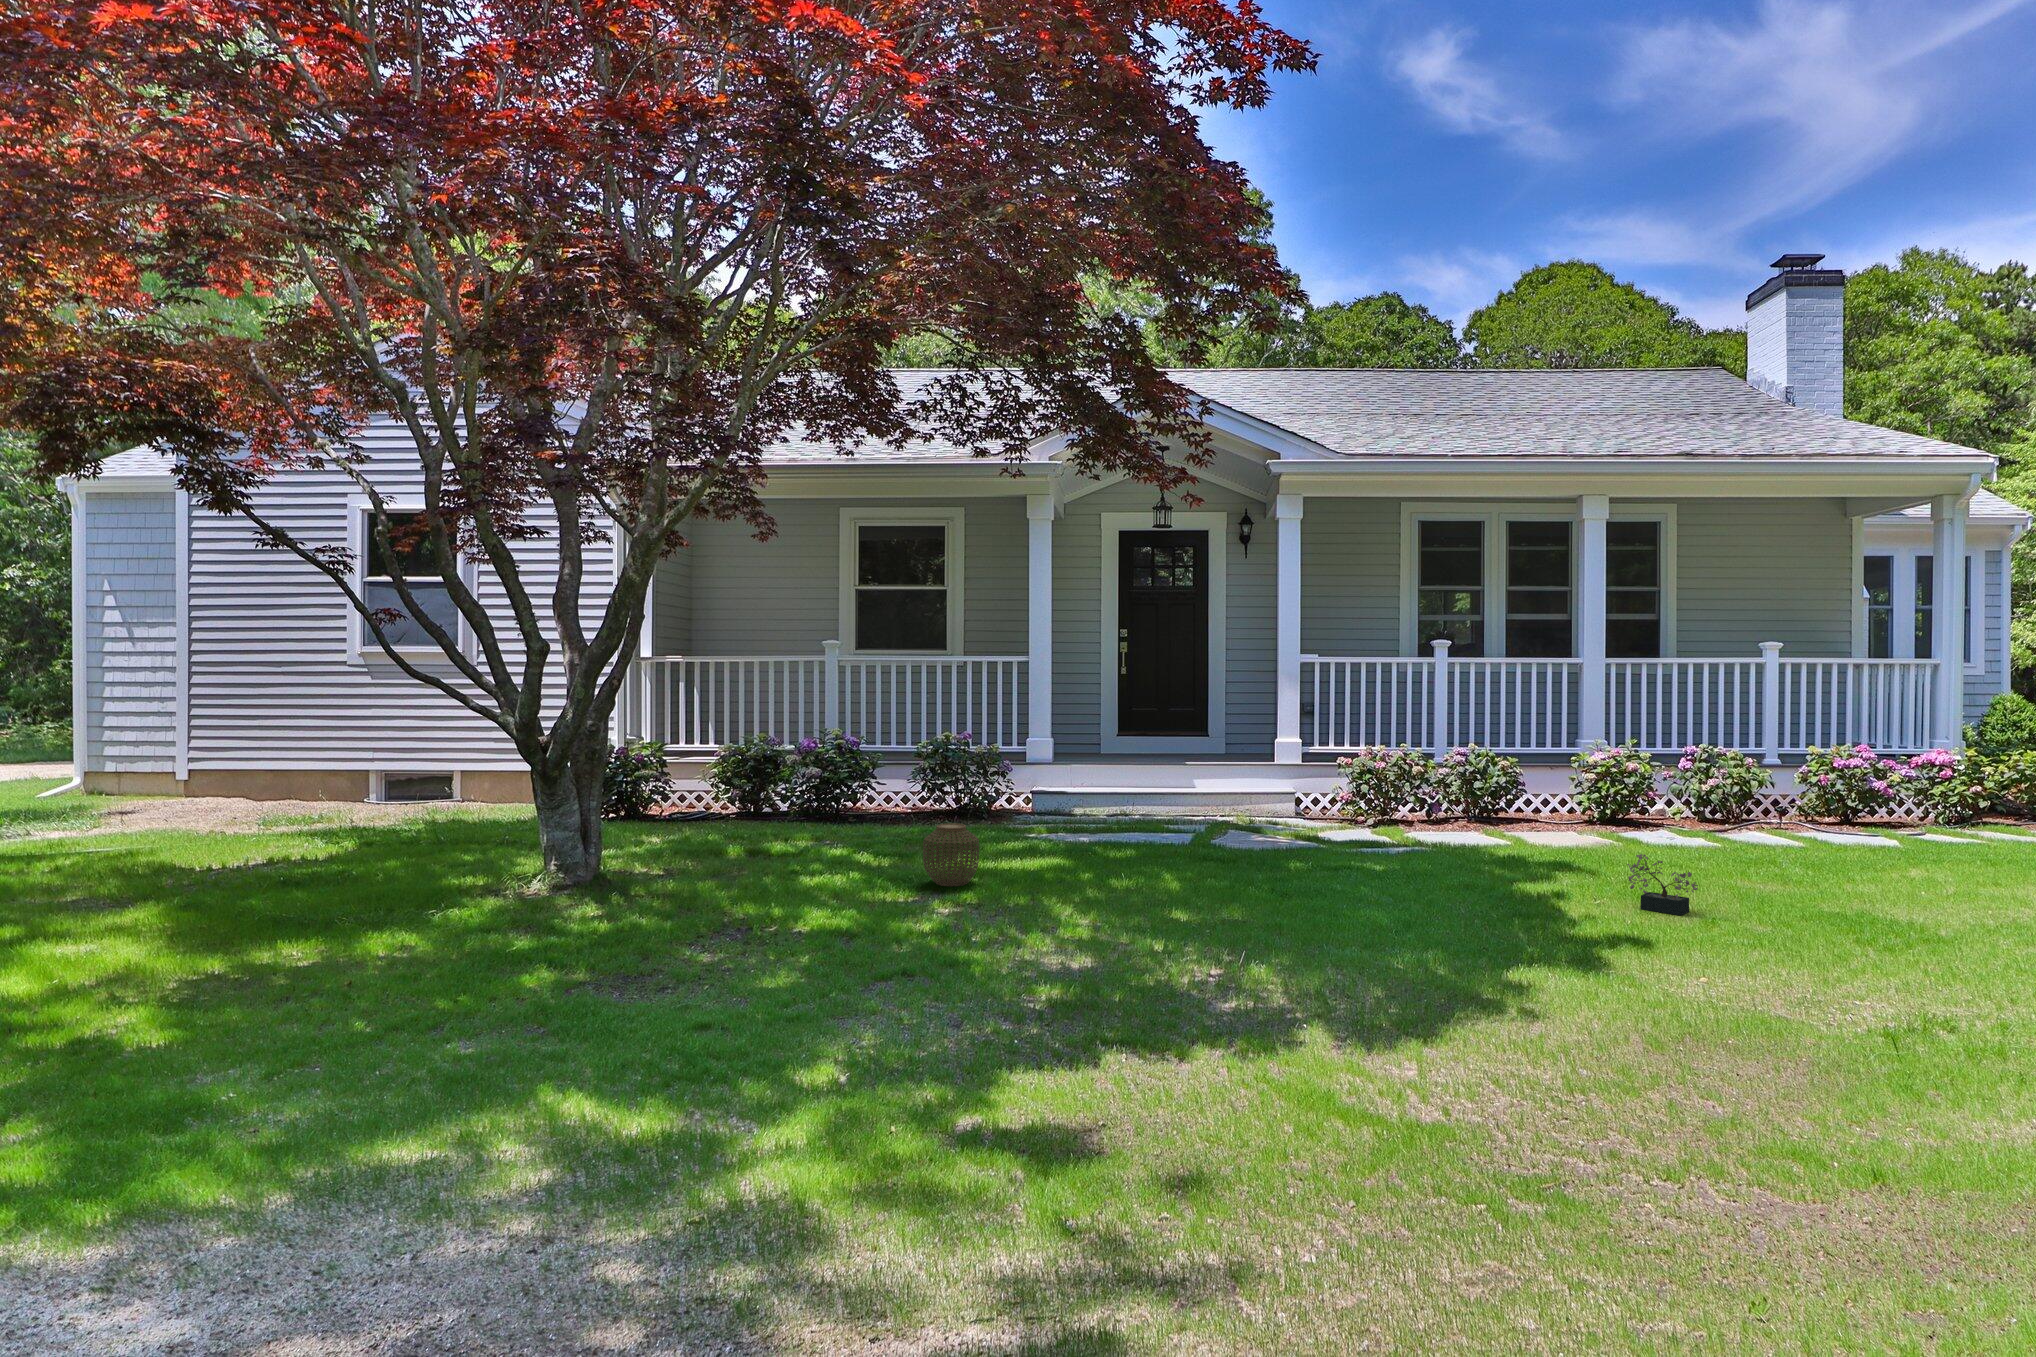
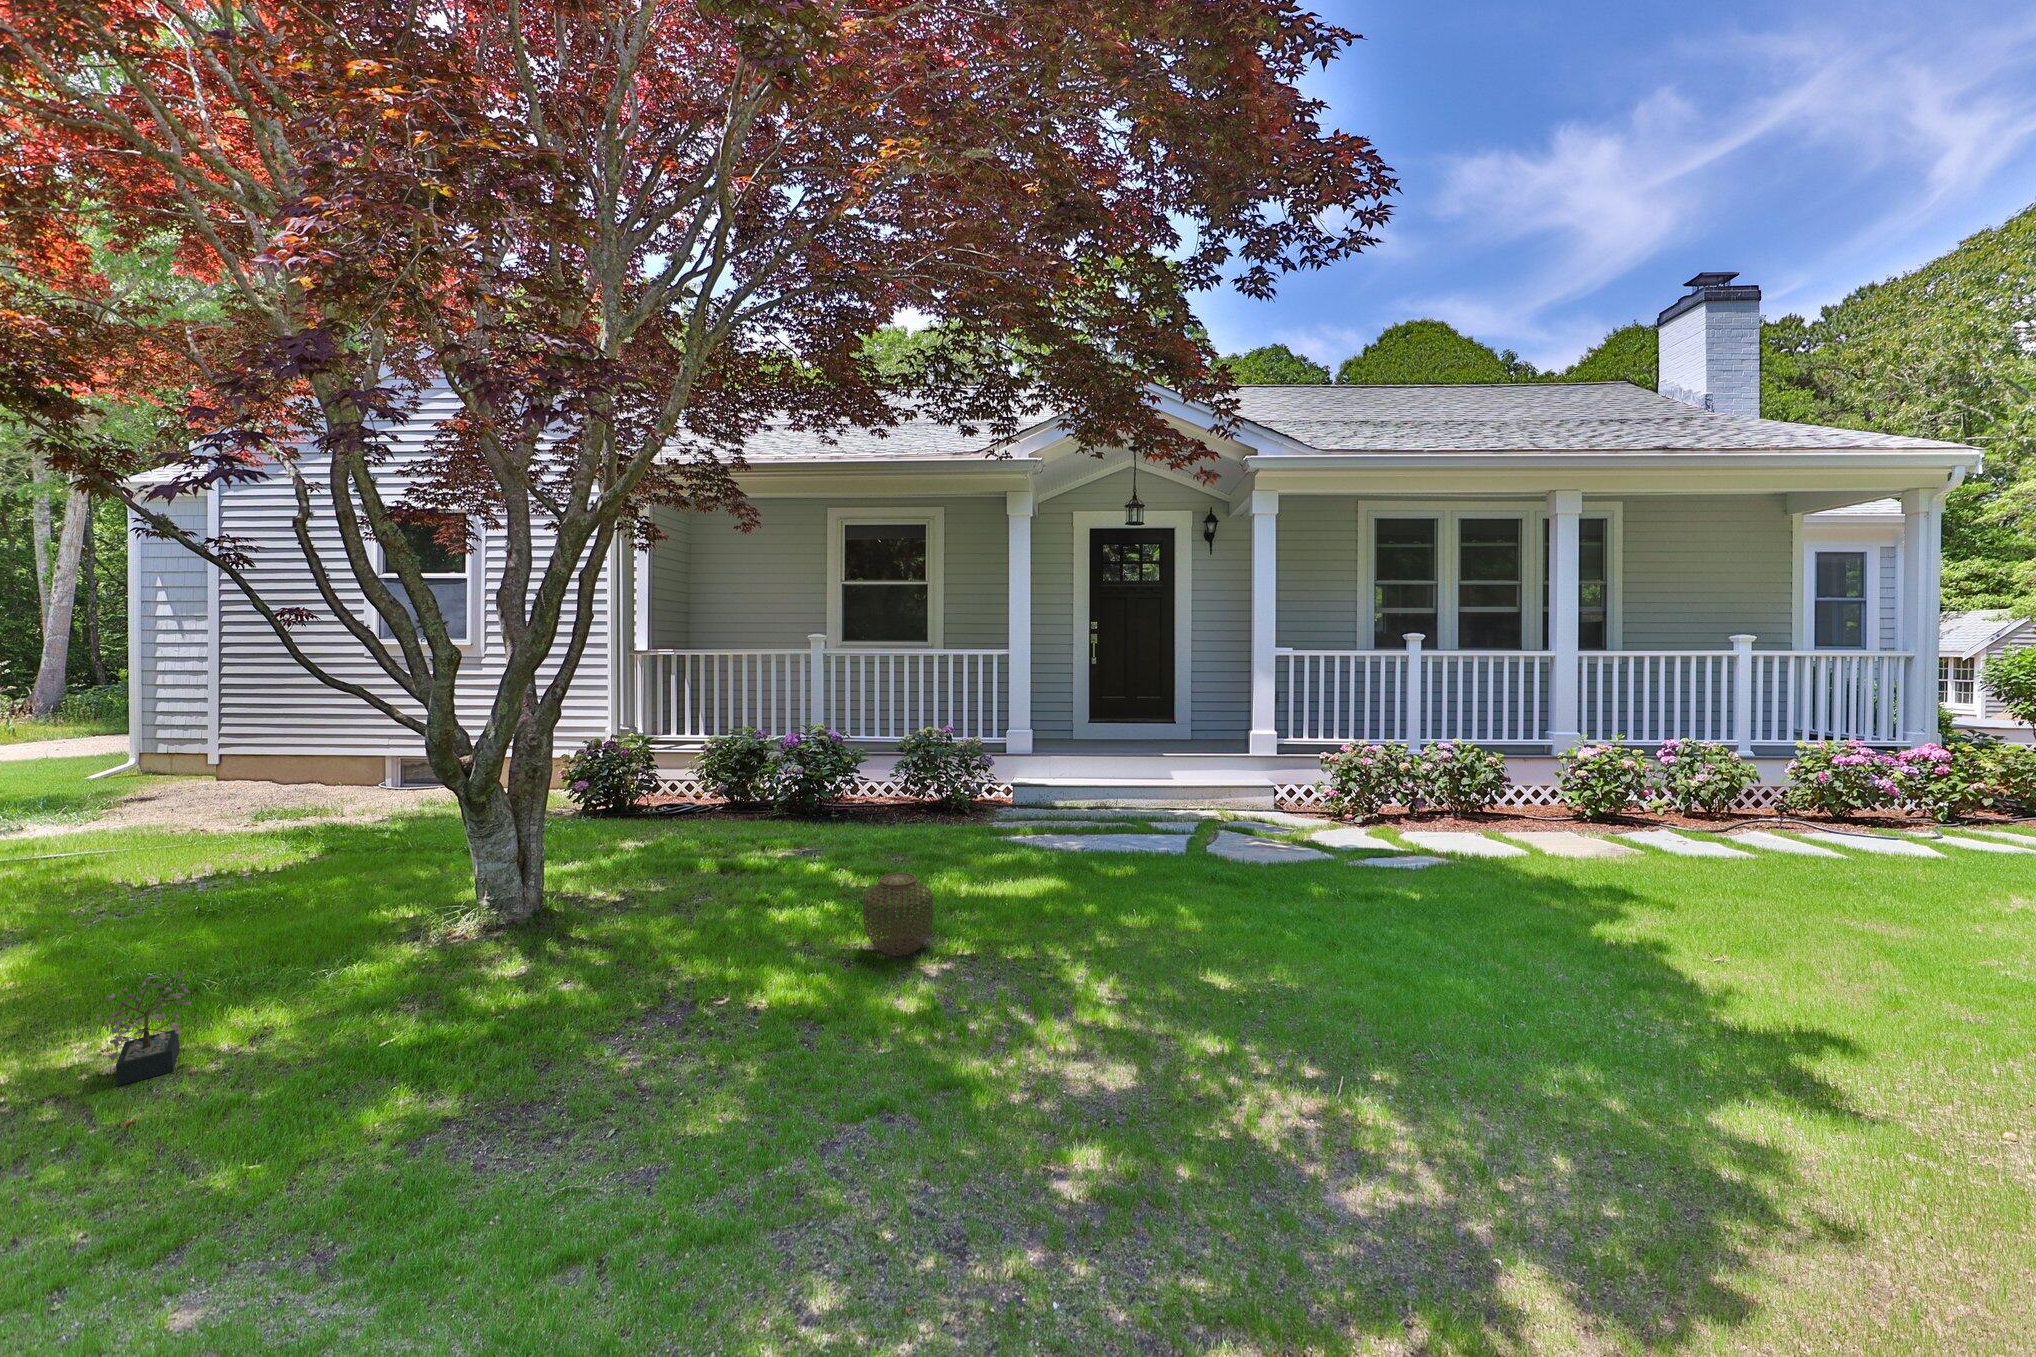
decorative plant: present [1627,854,1698,915] -> present [96,972,191,1086]

